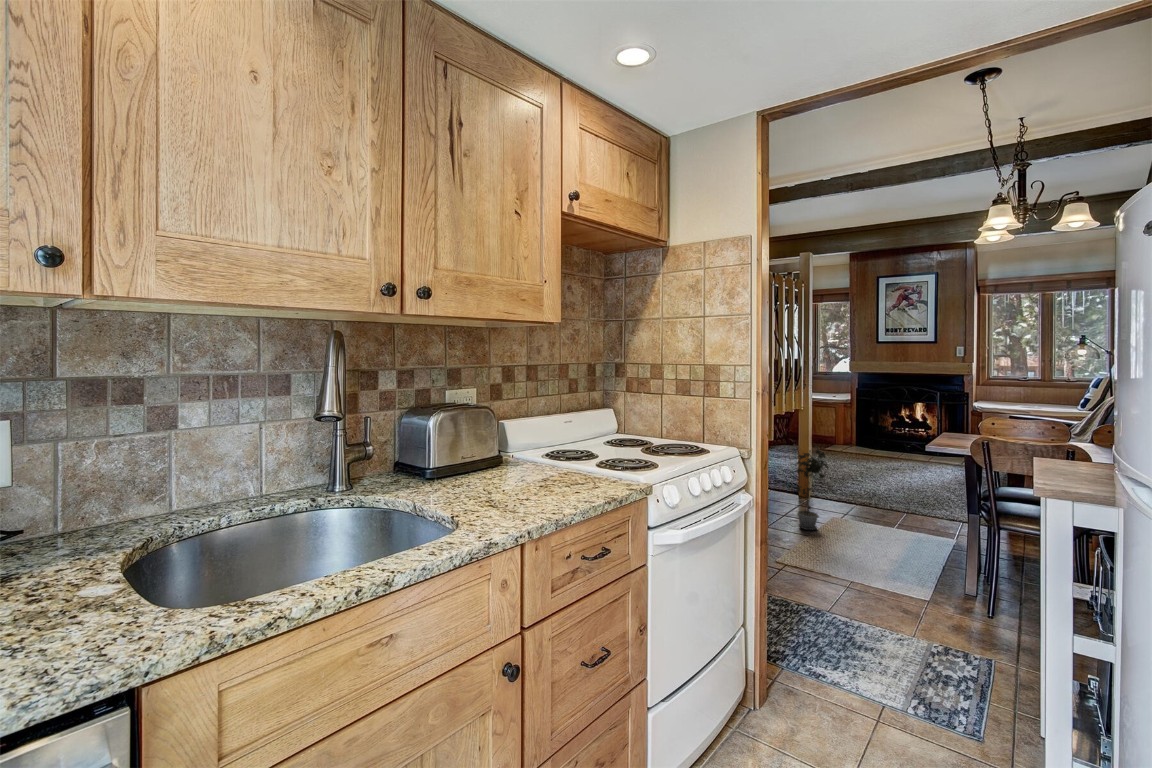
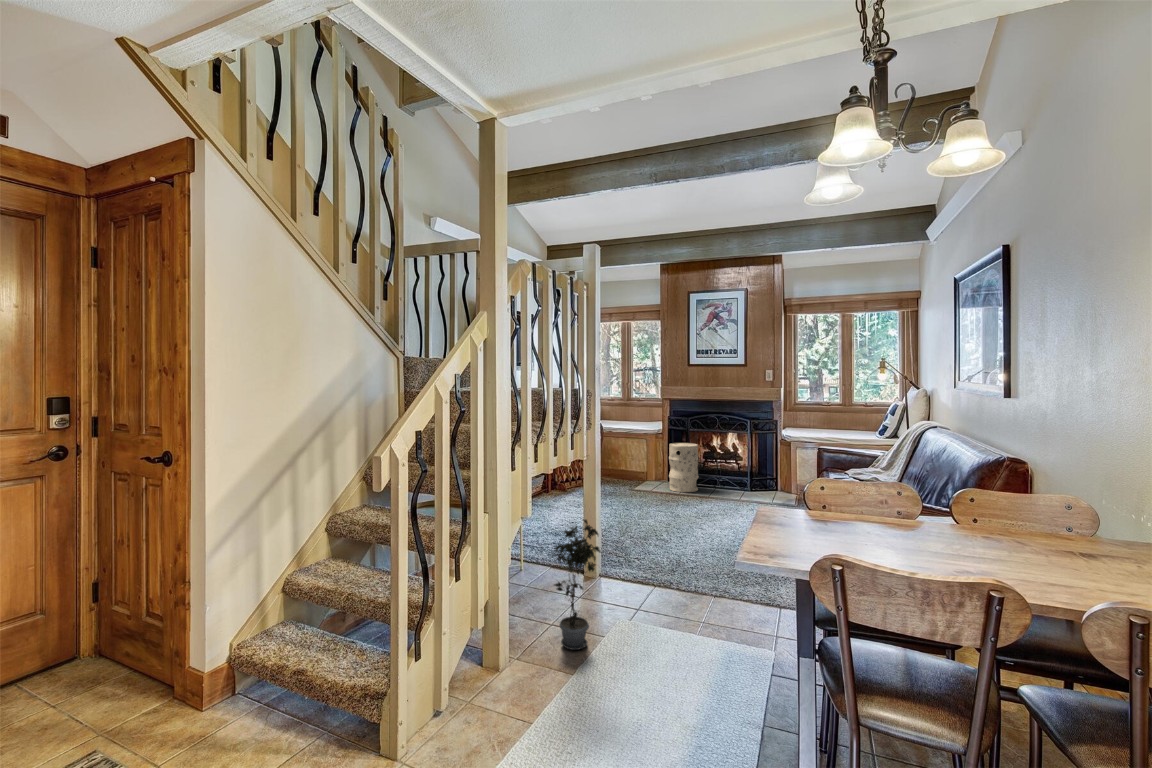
trash can: none [857,412,886,455] -> present [669,443,699,492]

